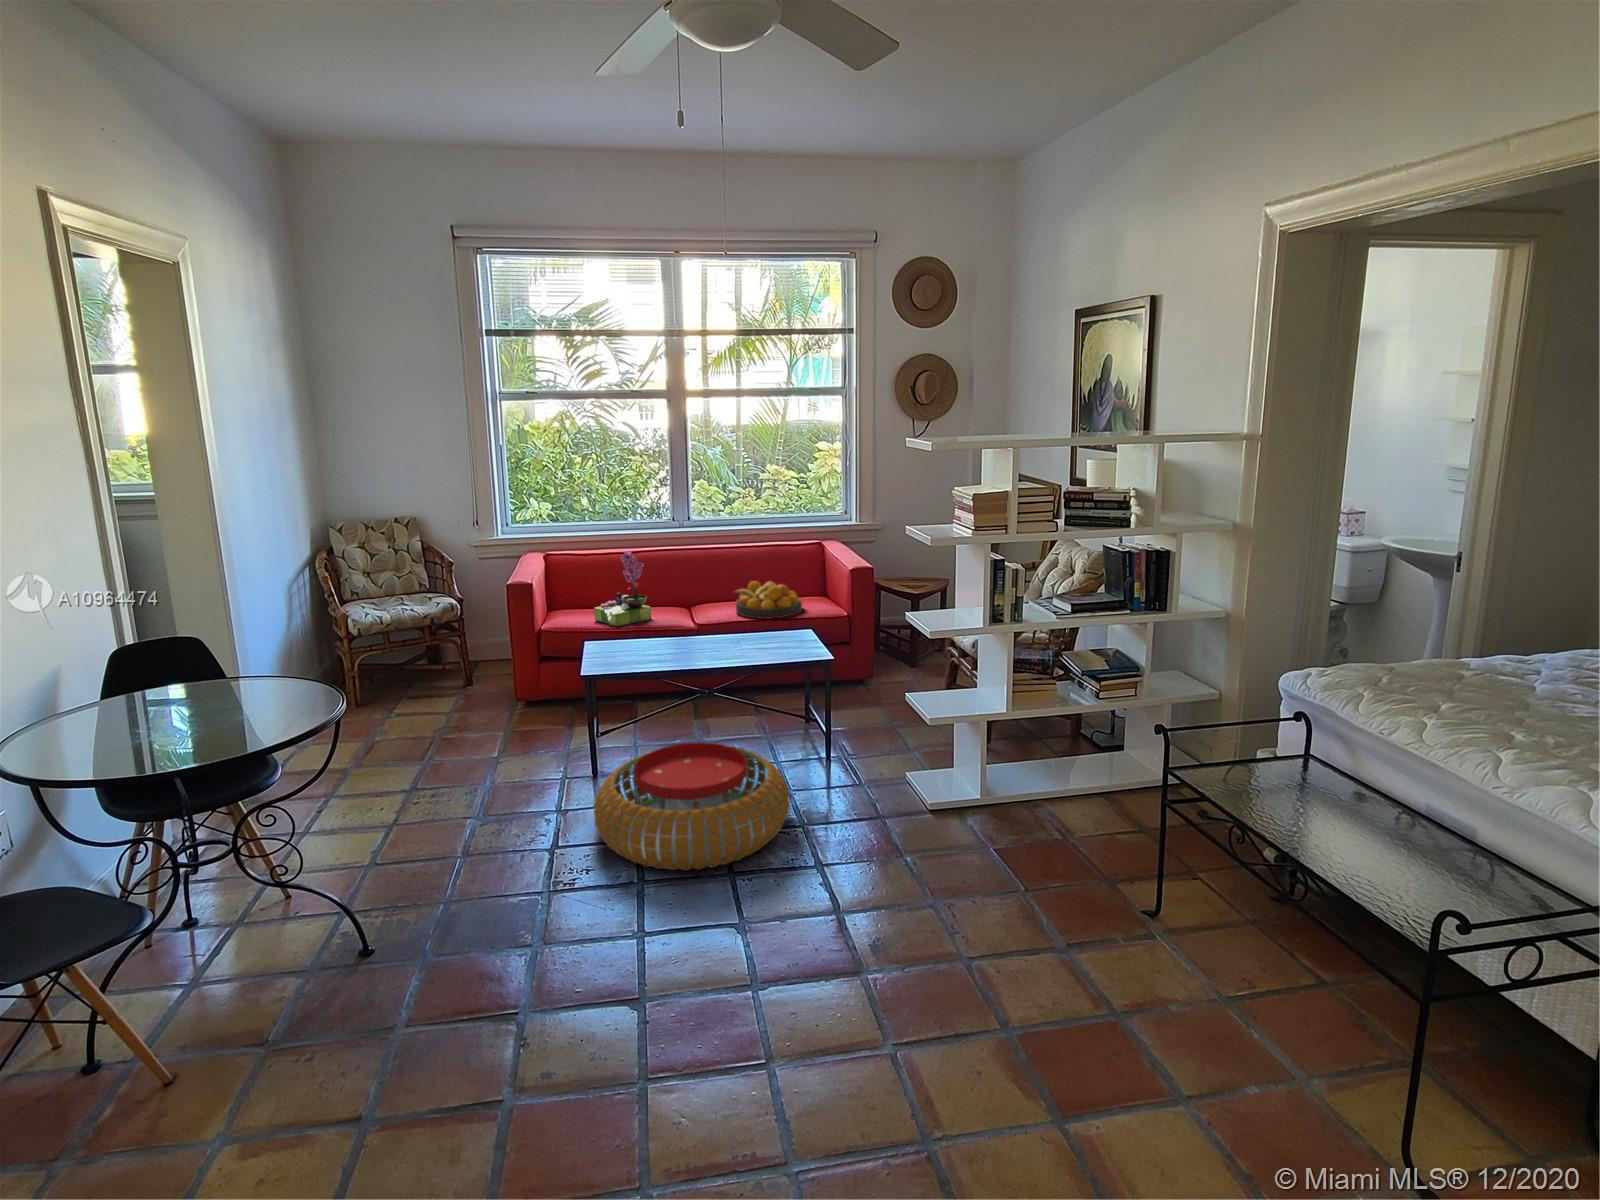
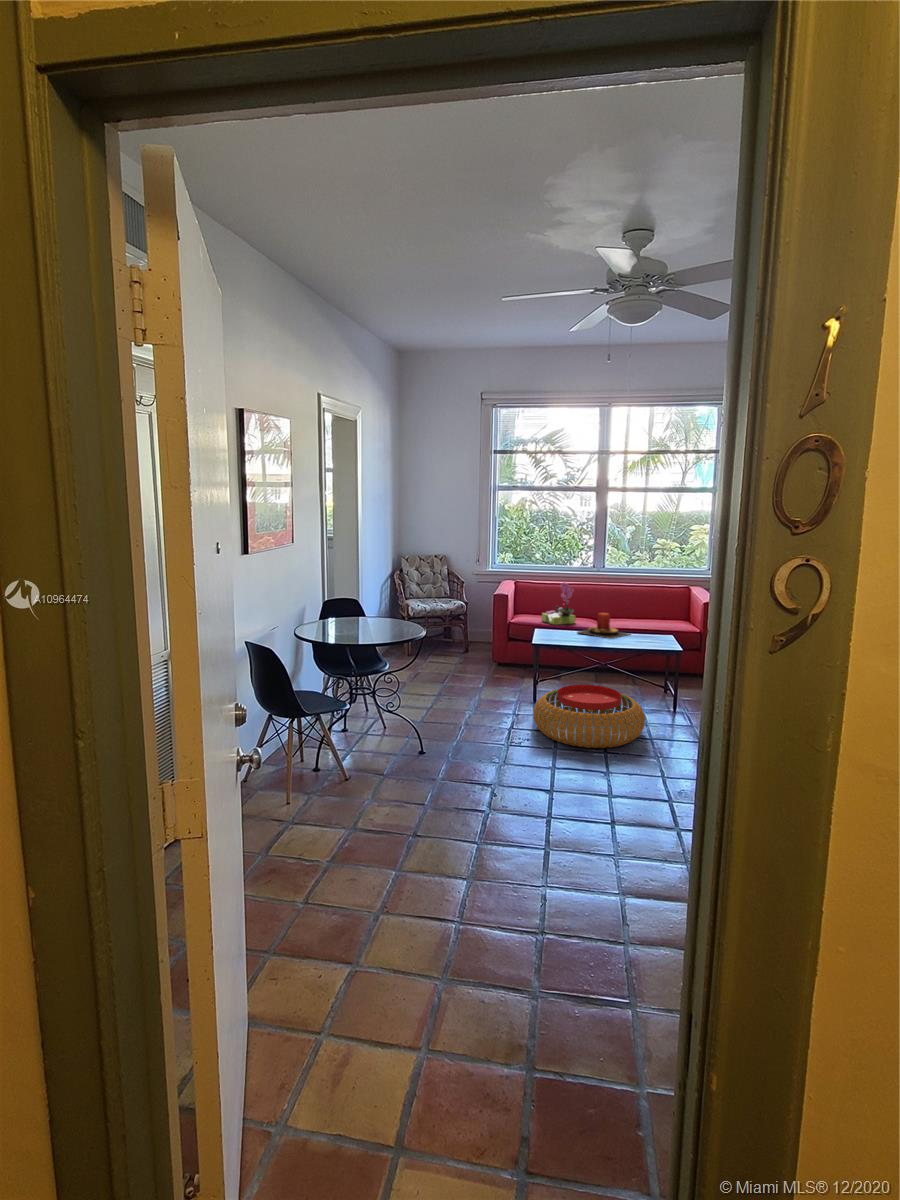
fruit bowl: present [735,581,802,619] -> none [628,606,672,630]
candle: none [656,602,745,649] -> present [577,613,630,639]

